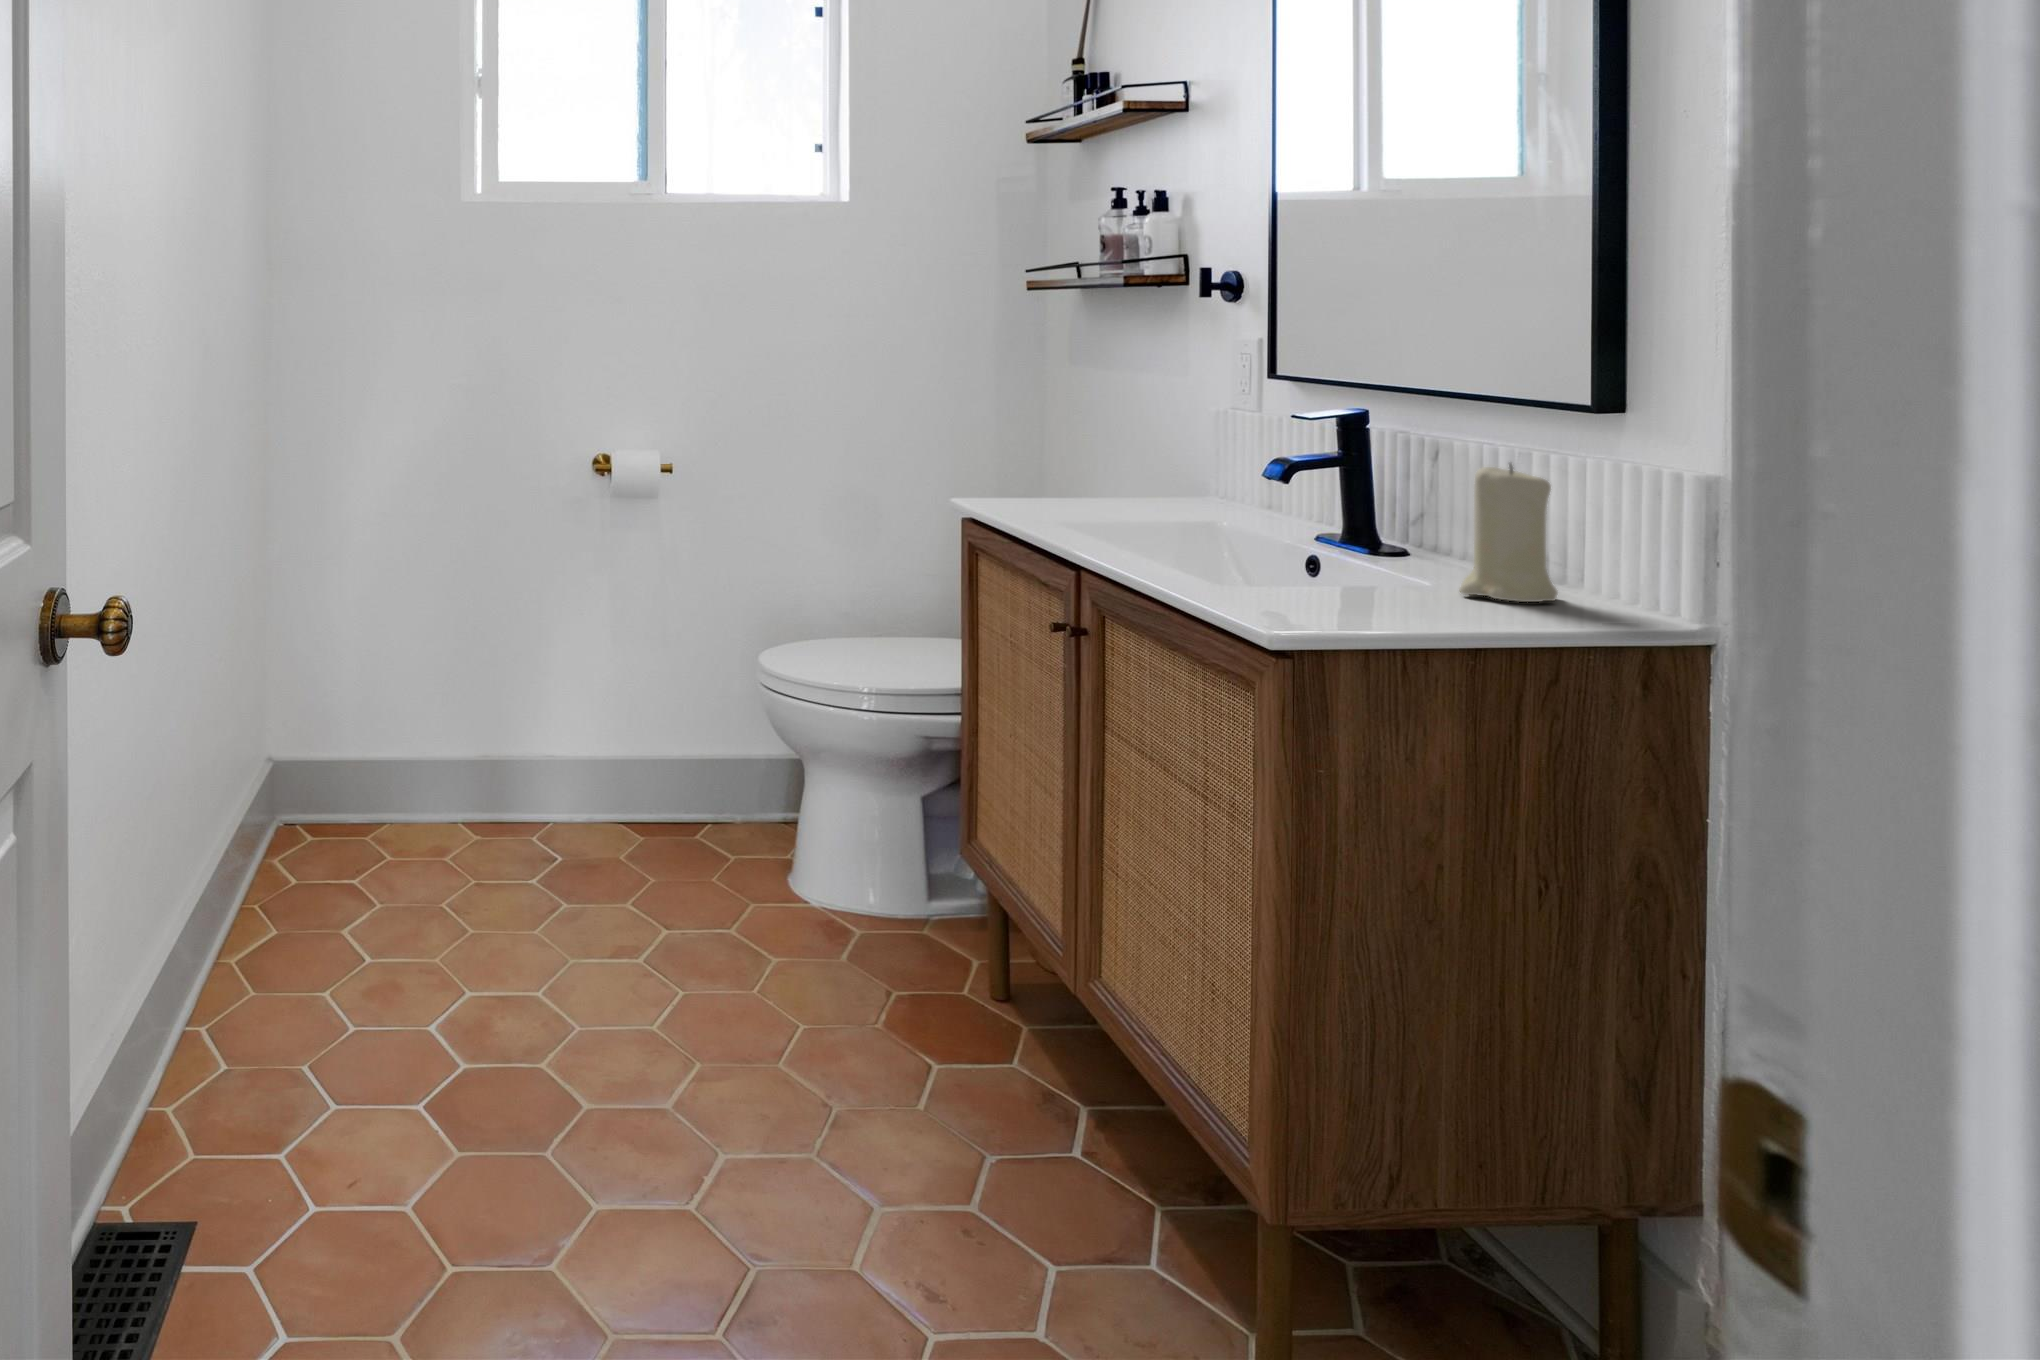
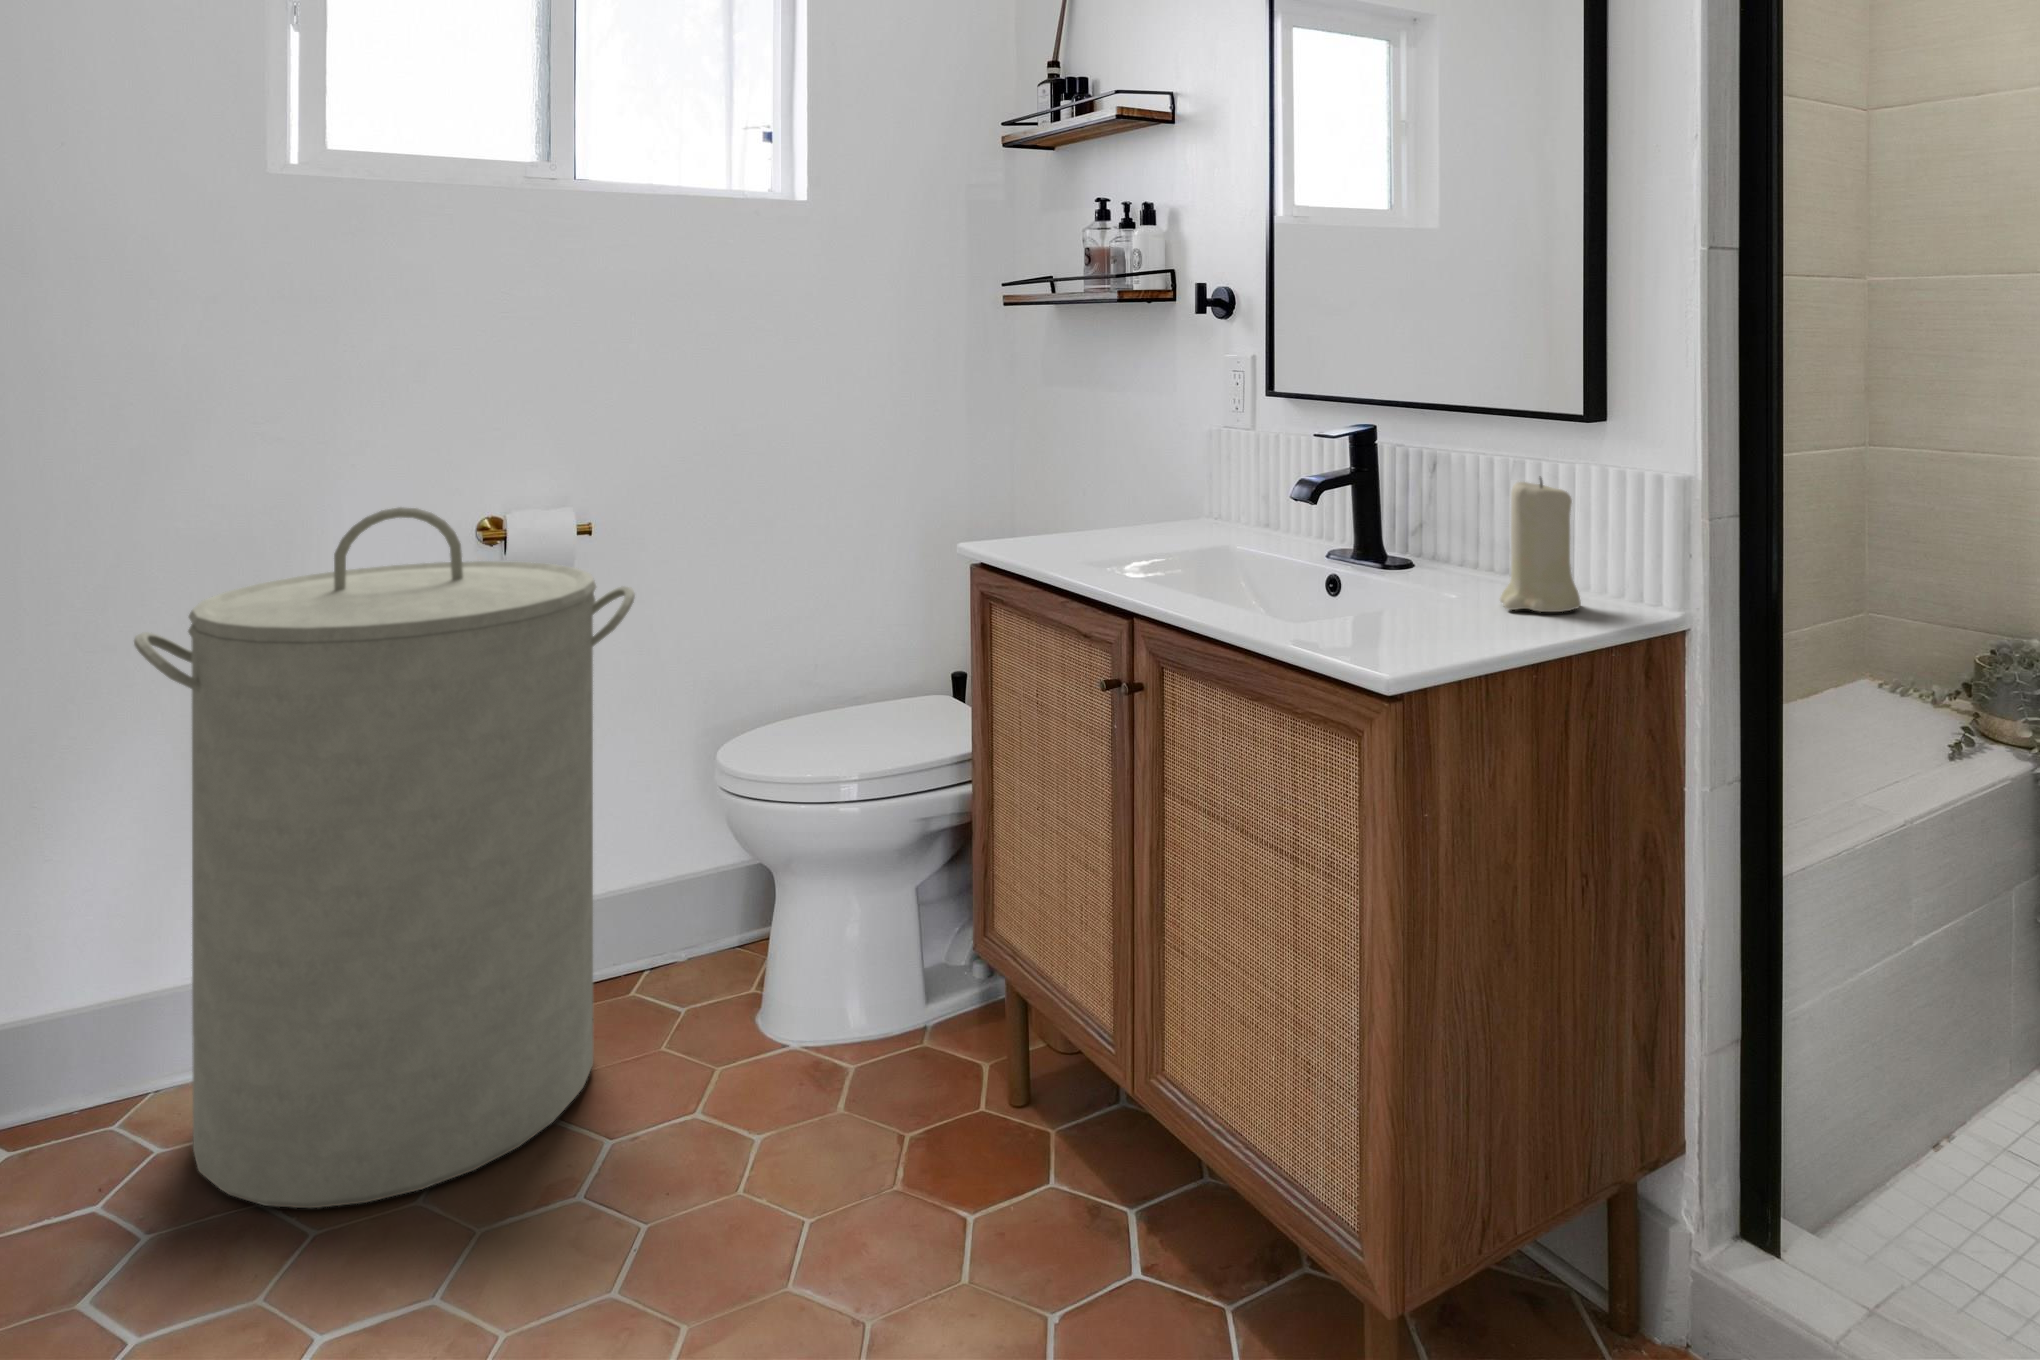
laundry hamper: none [378,441,697,929] -> present [134,507,635,1208]

